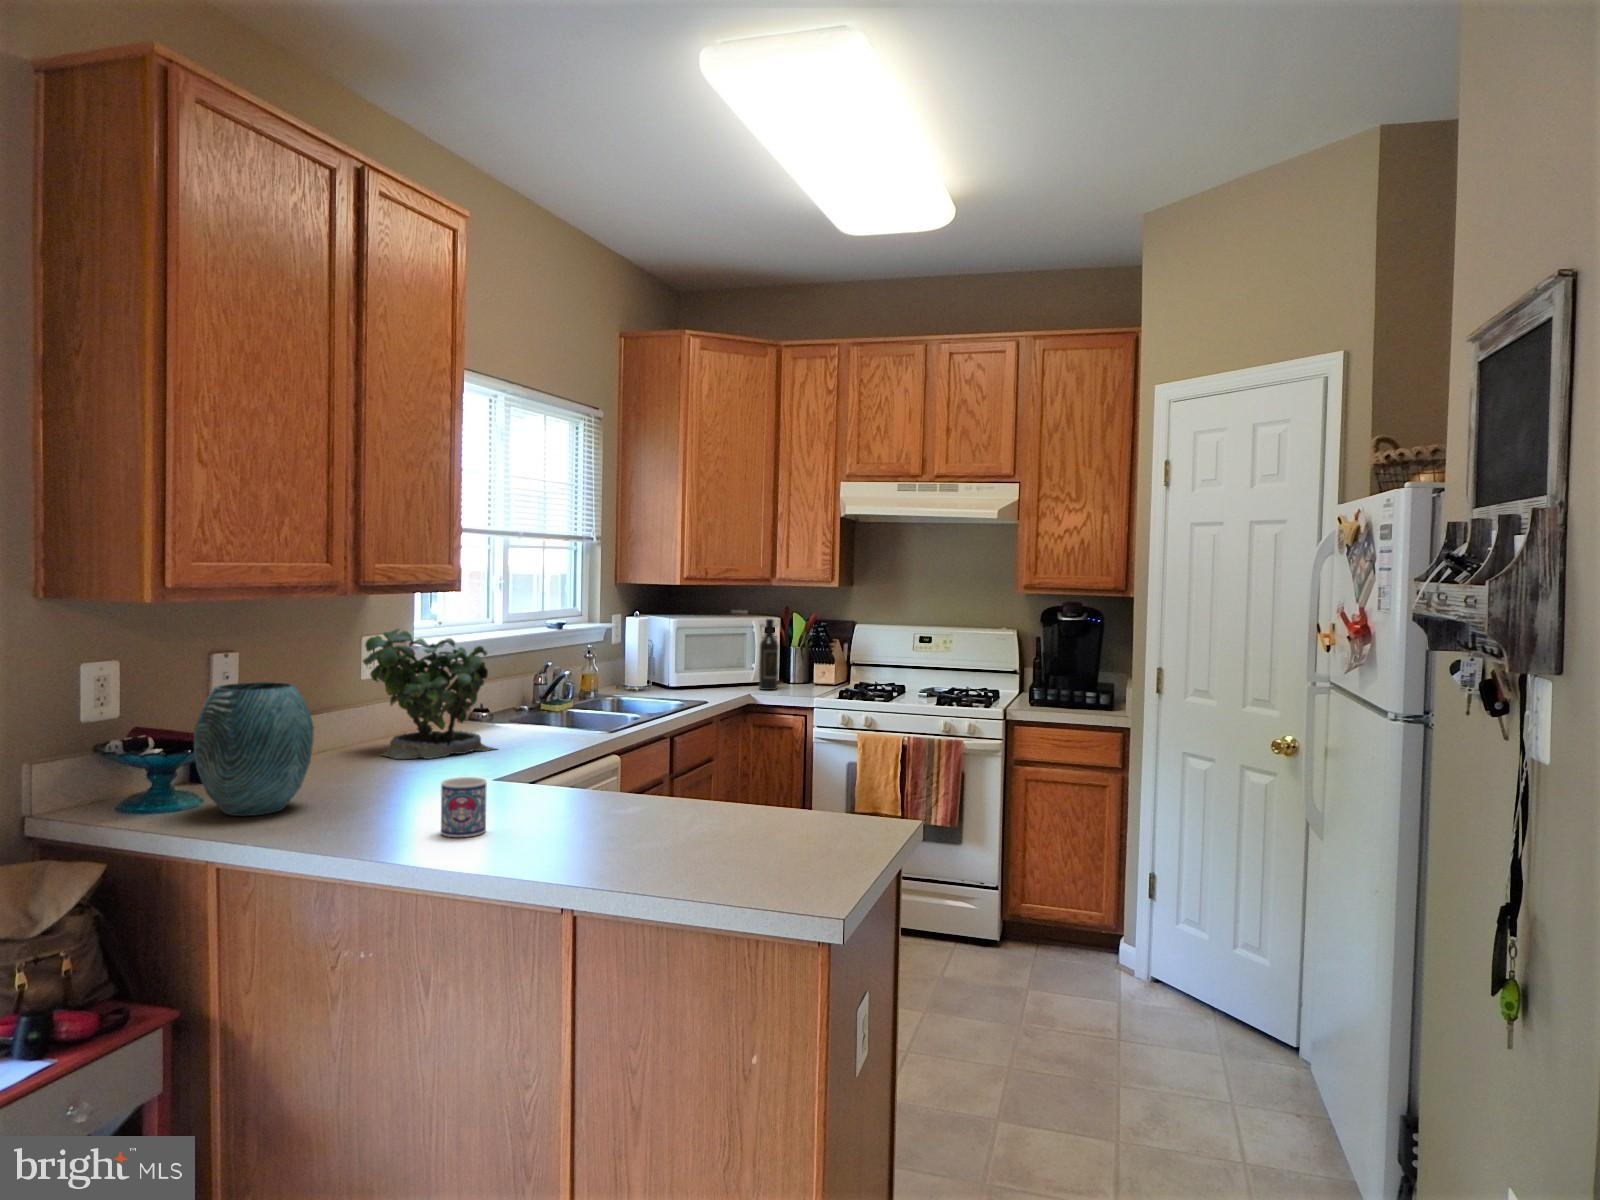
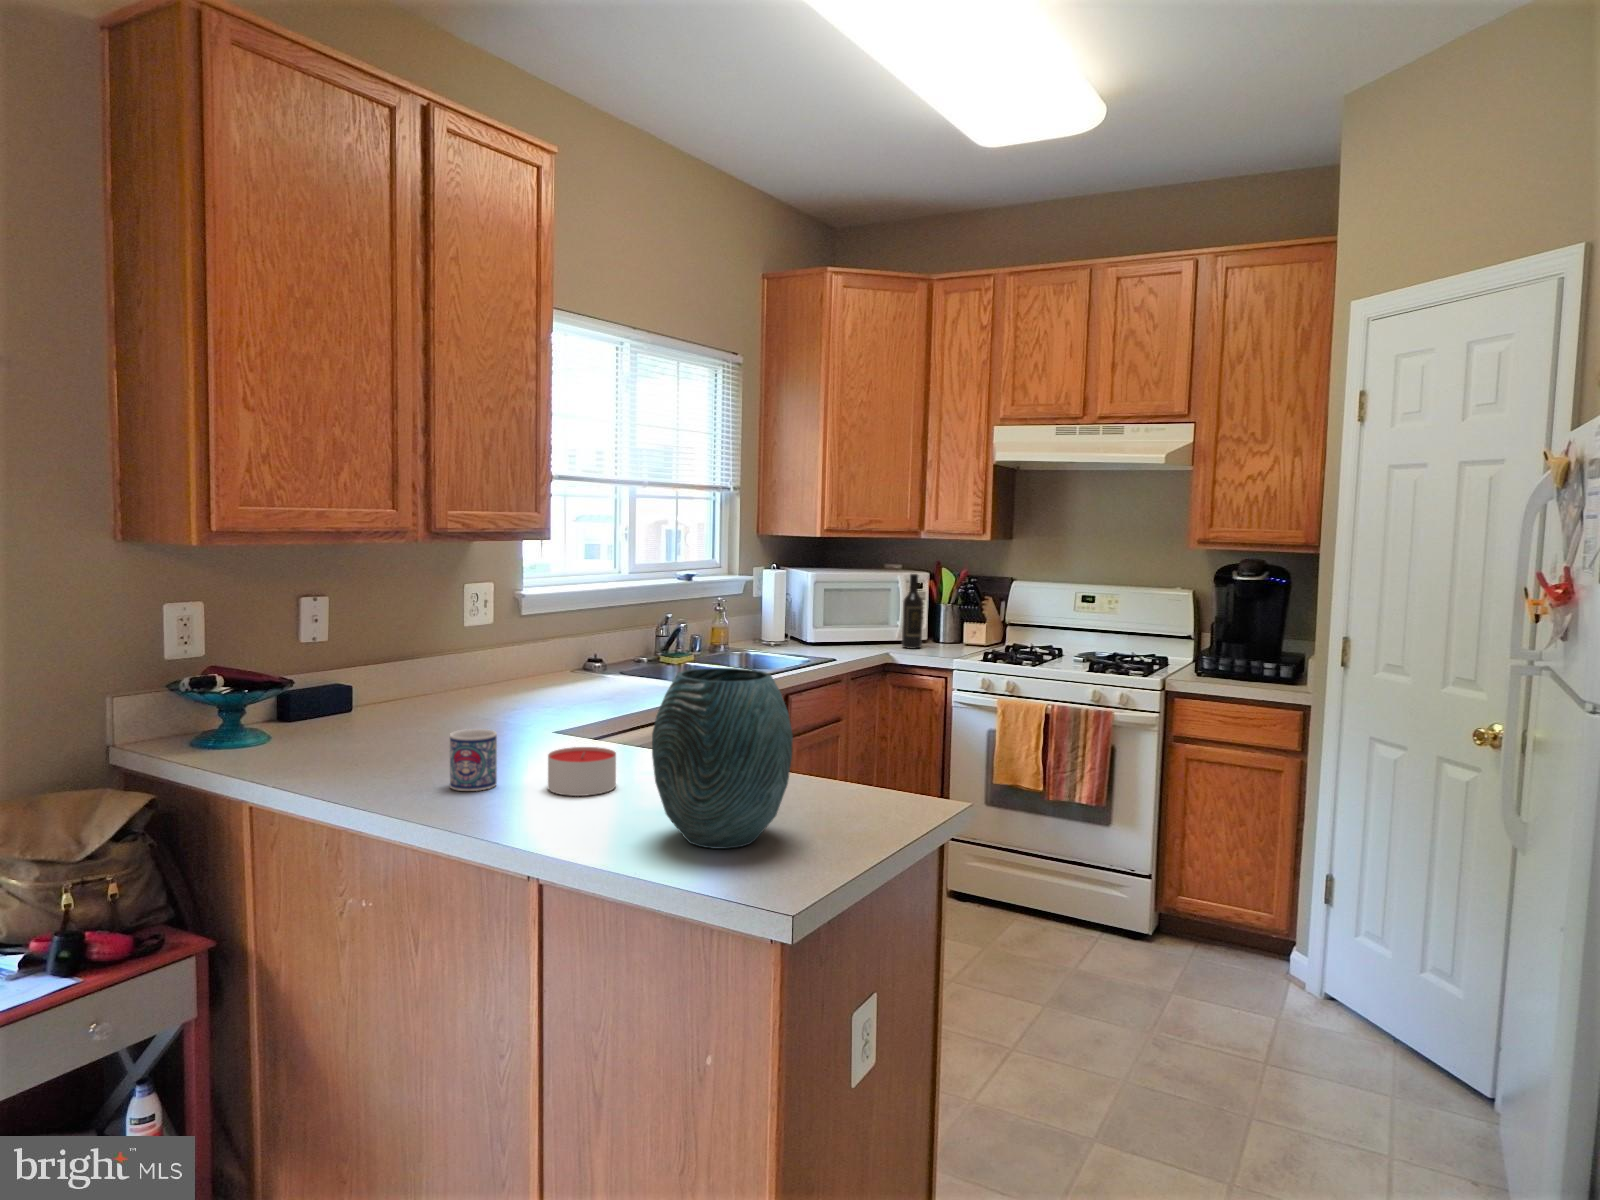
potted plant: present [363,622,495,759] -> none [457,570,589,707]
vase: present [194,682,314,816] -> present [652,668,793,849]
candle: none [538,789,603,835] -> present [548,747,616,796]

